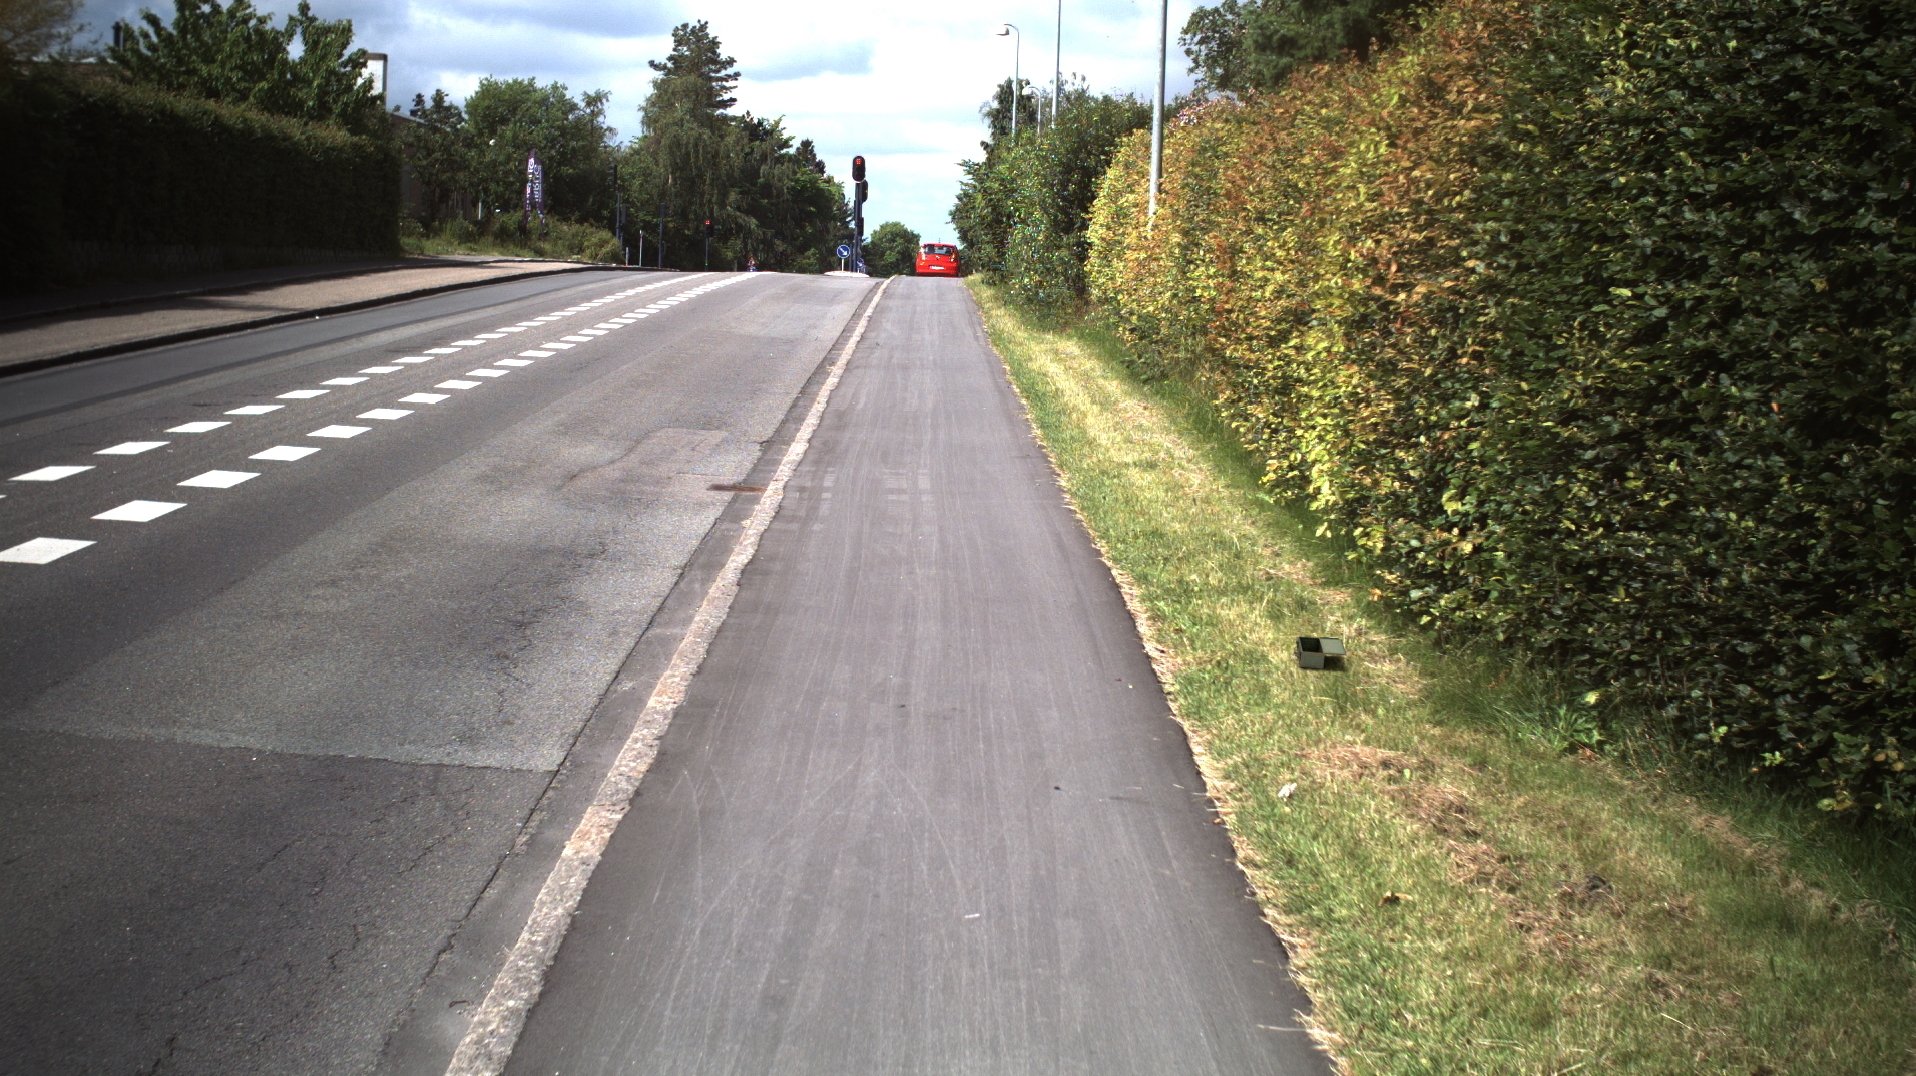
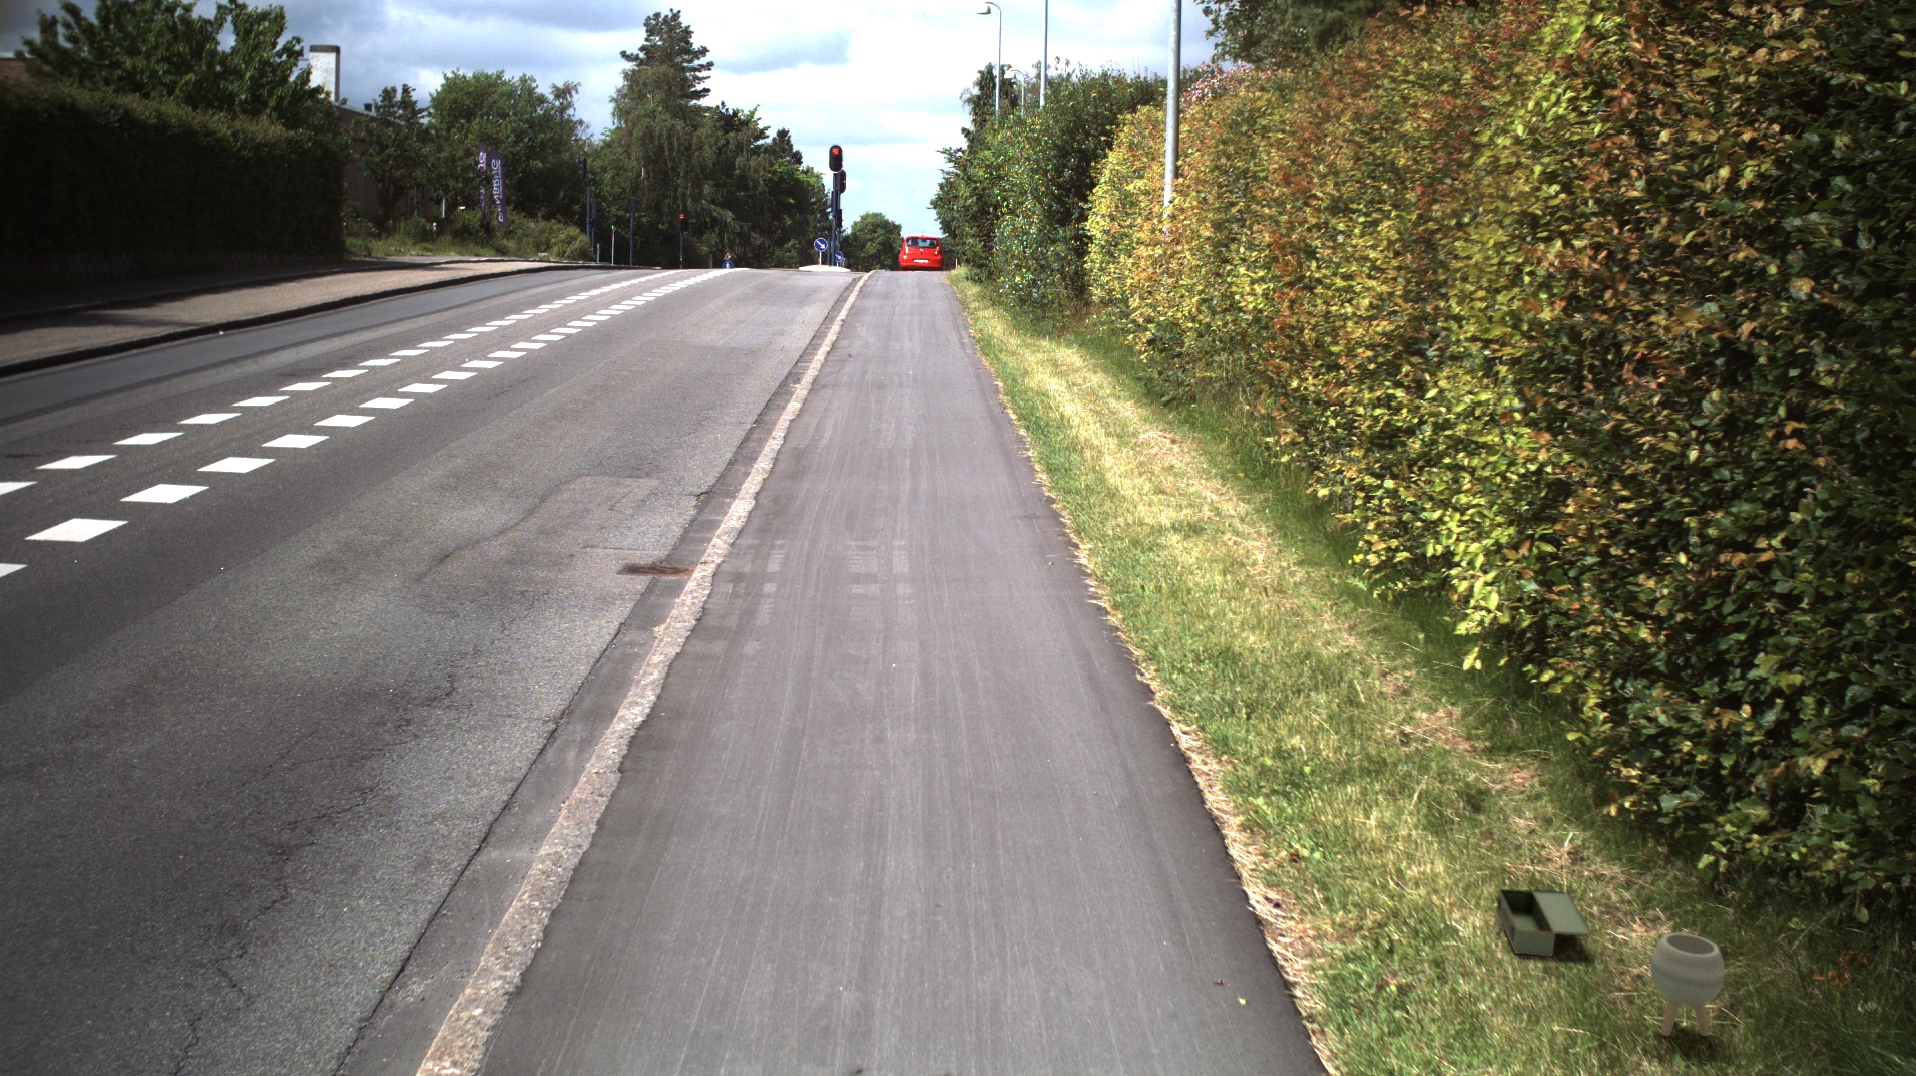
planter: none [1366,638,1407,697] -> present [1650,933,1725,1036]

